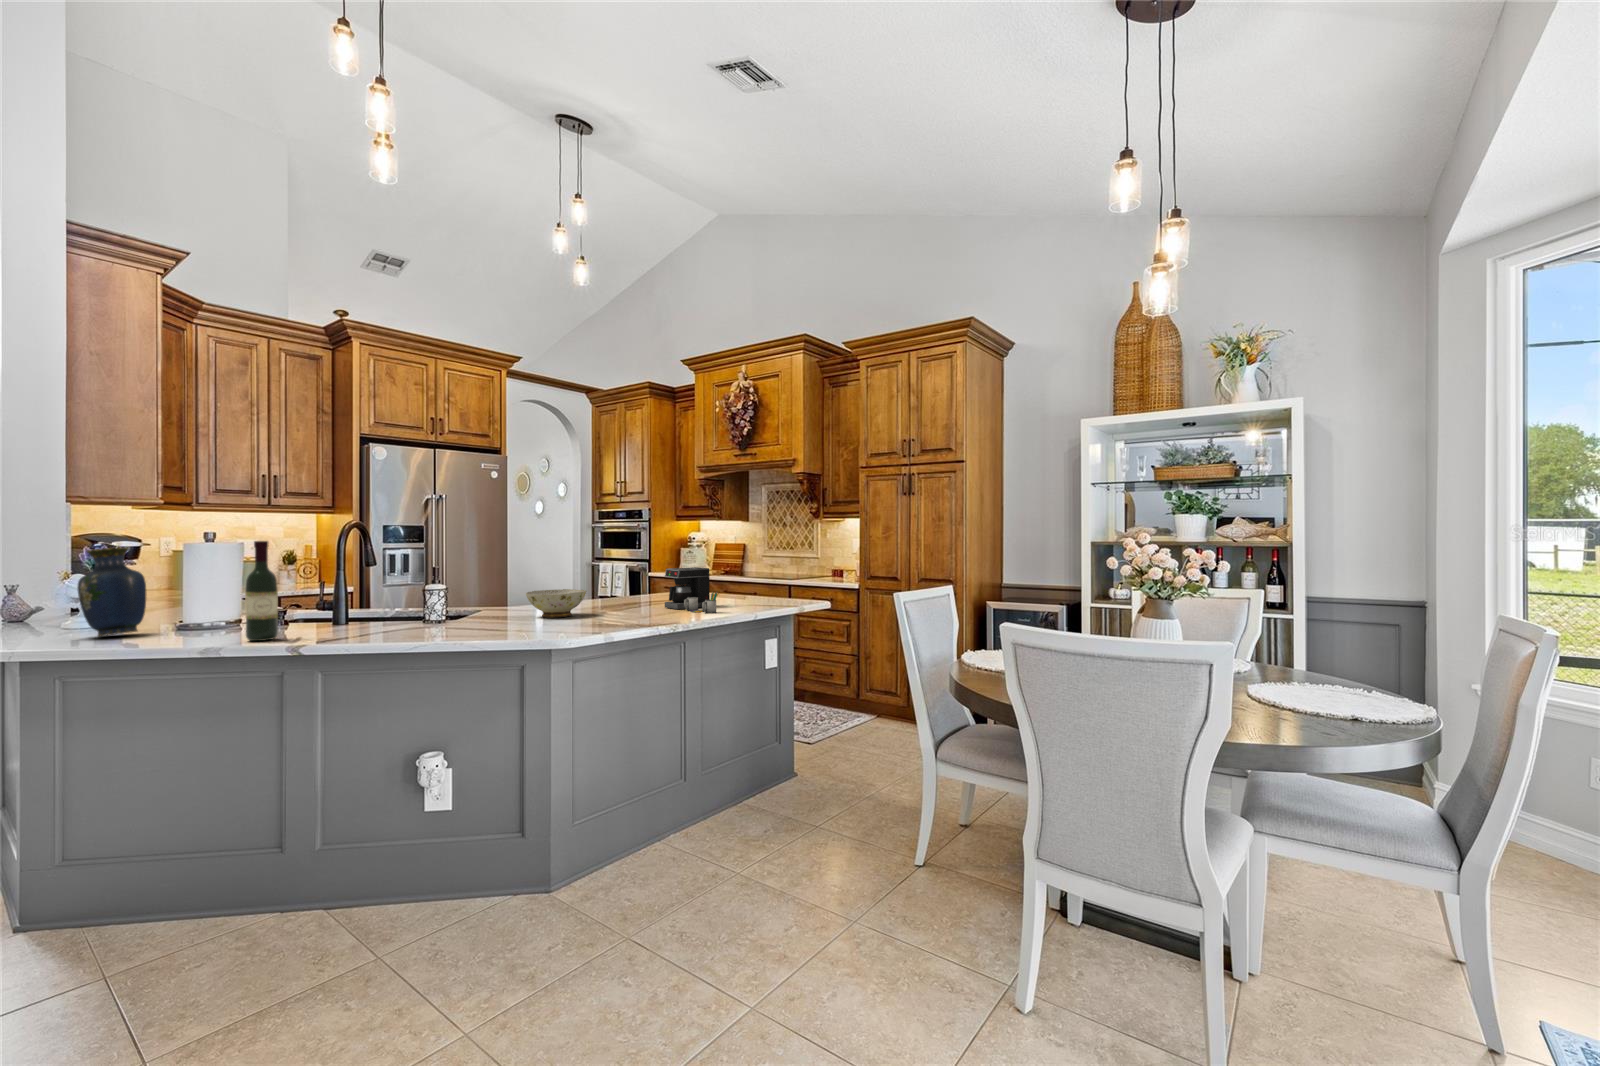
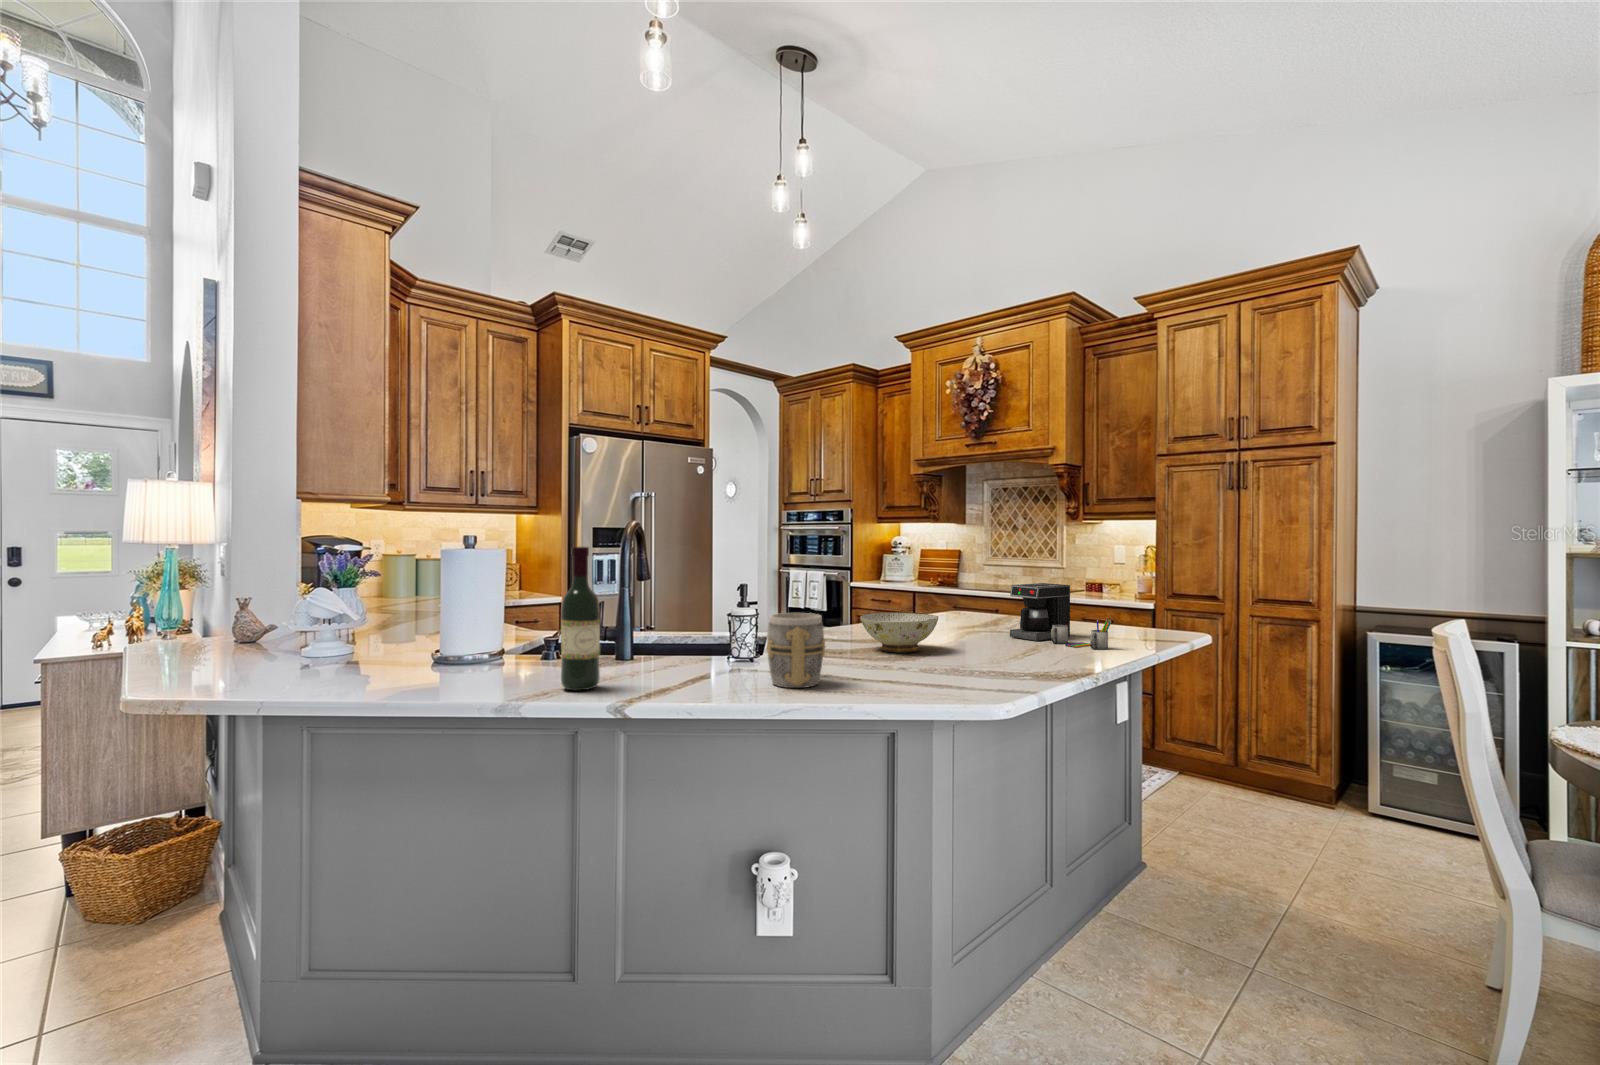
vase: present [77,547,146,636] -> none [341,554,418,675]
mug: none [406,586,451,637] -> present [766,613,825,688]

